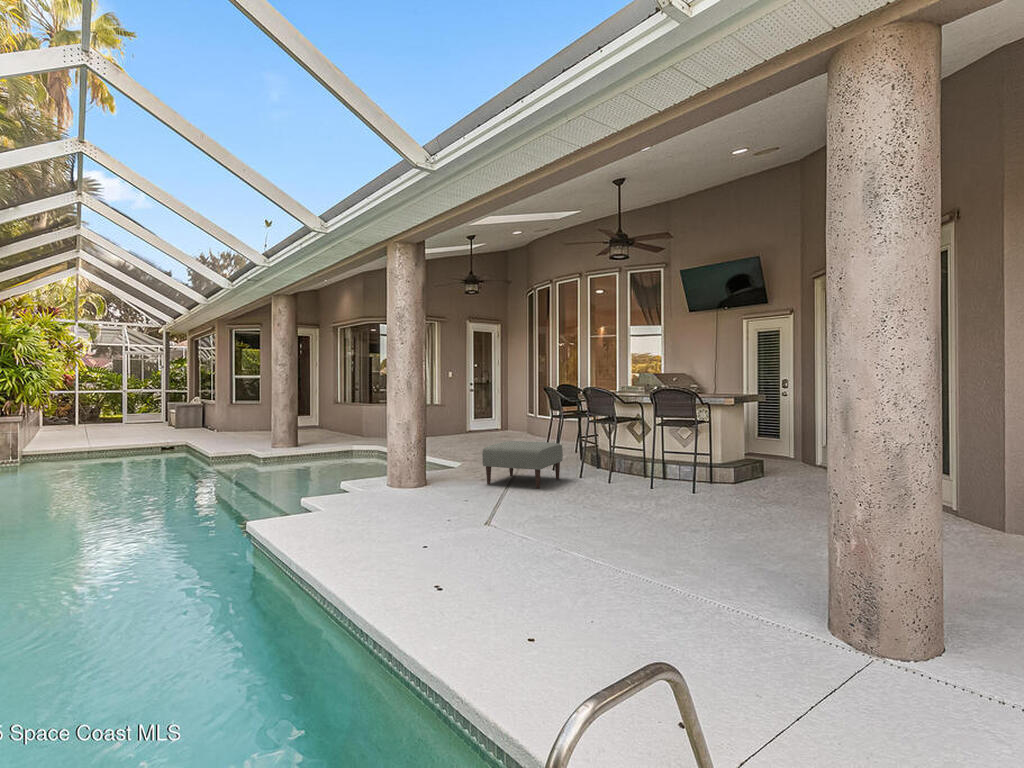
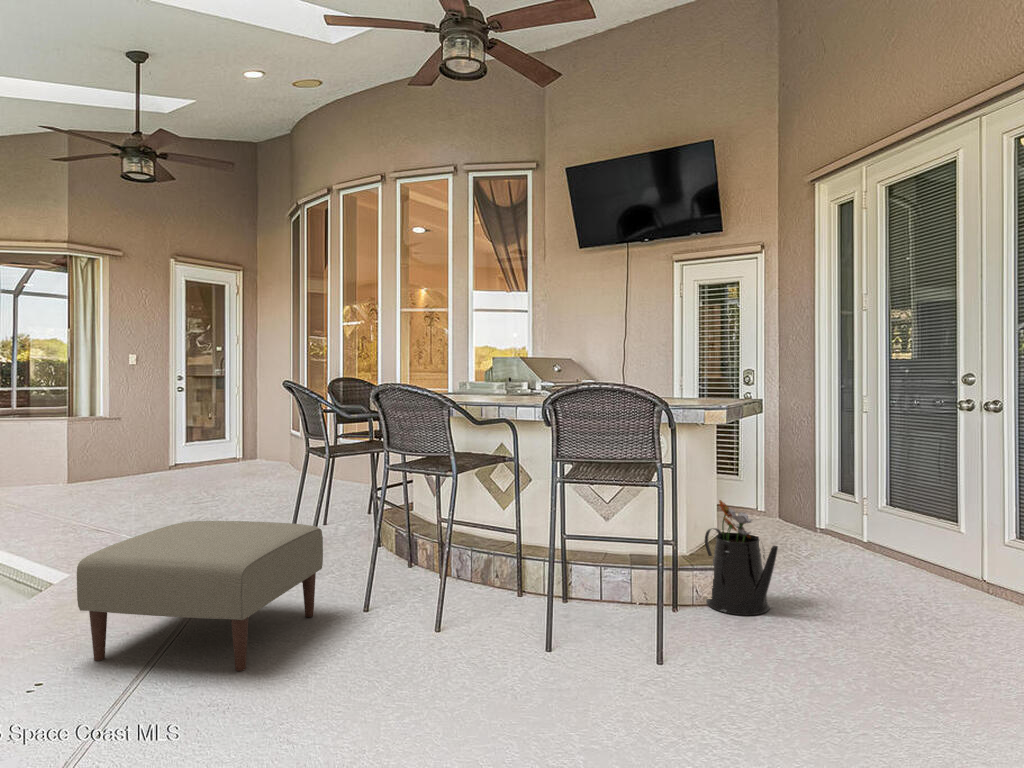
watering can: none [727,438,756,487] -> present [705,500,778,615]

